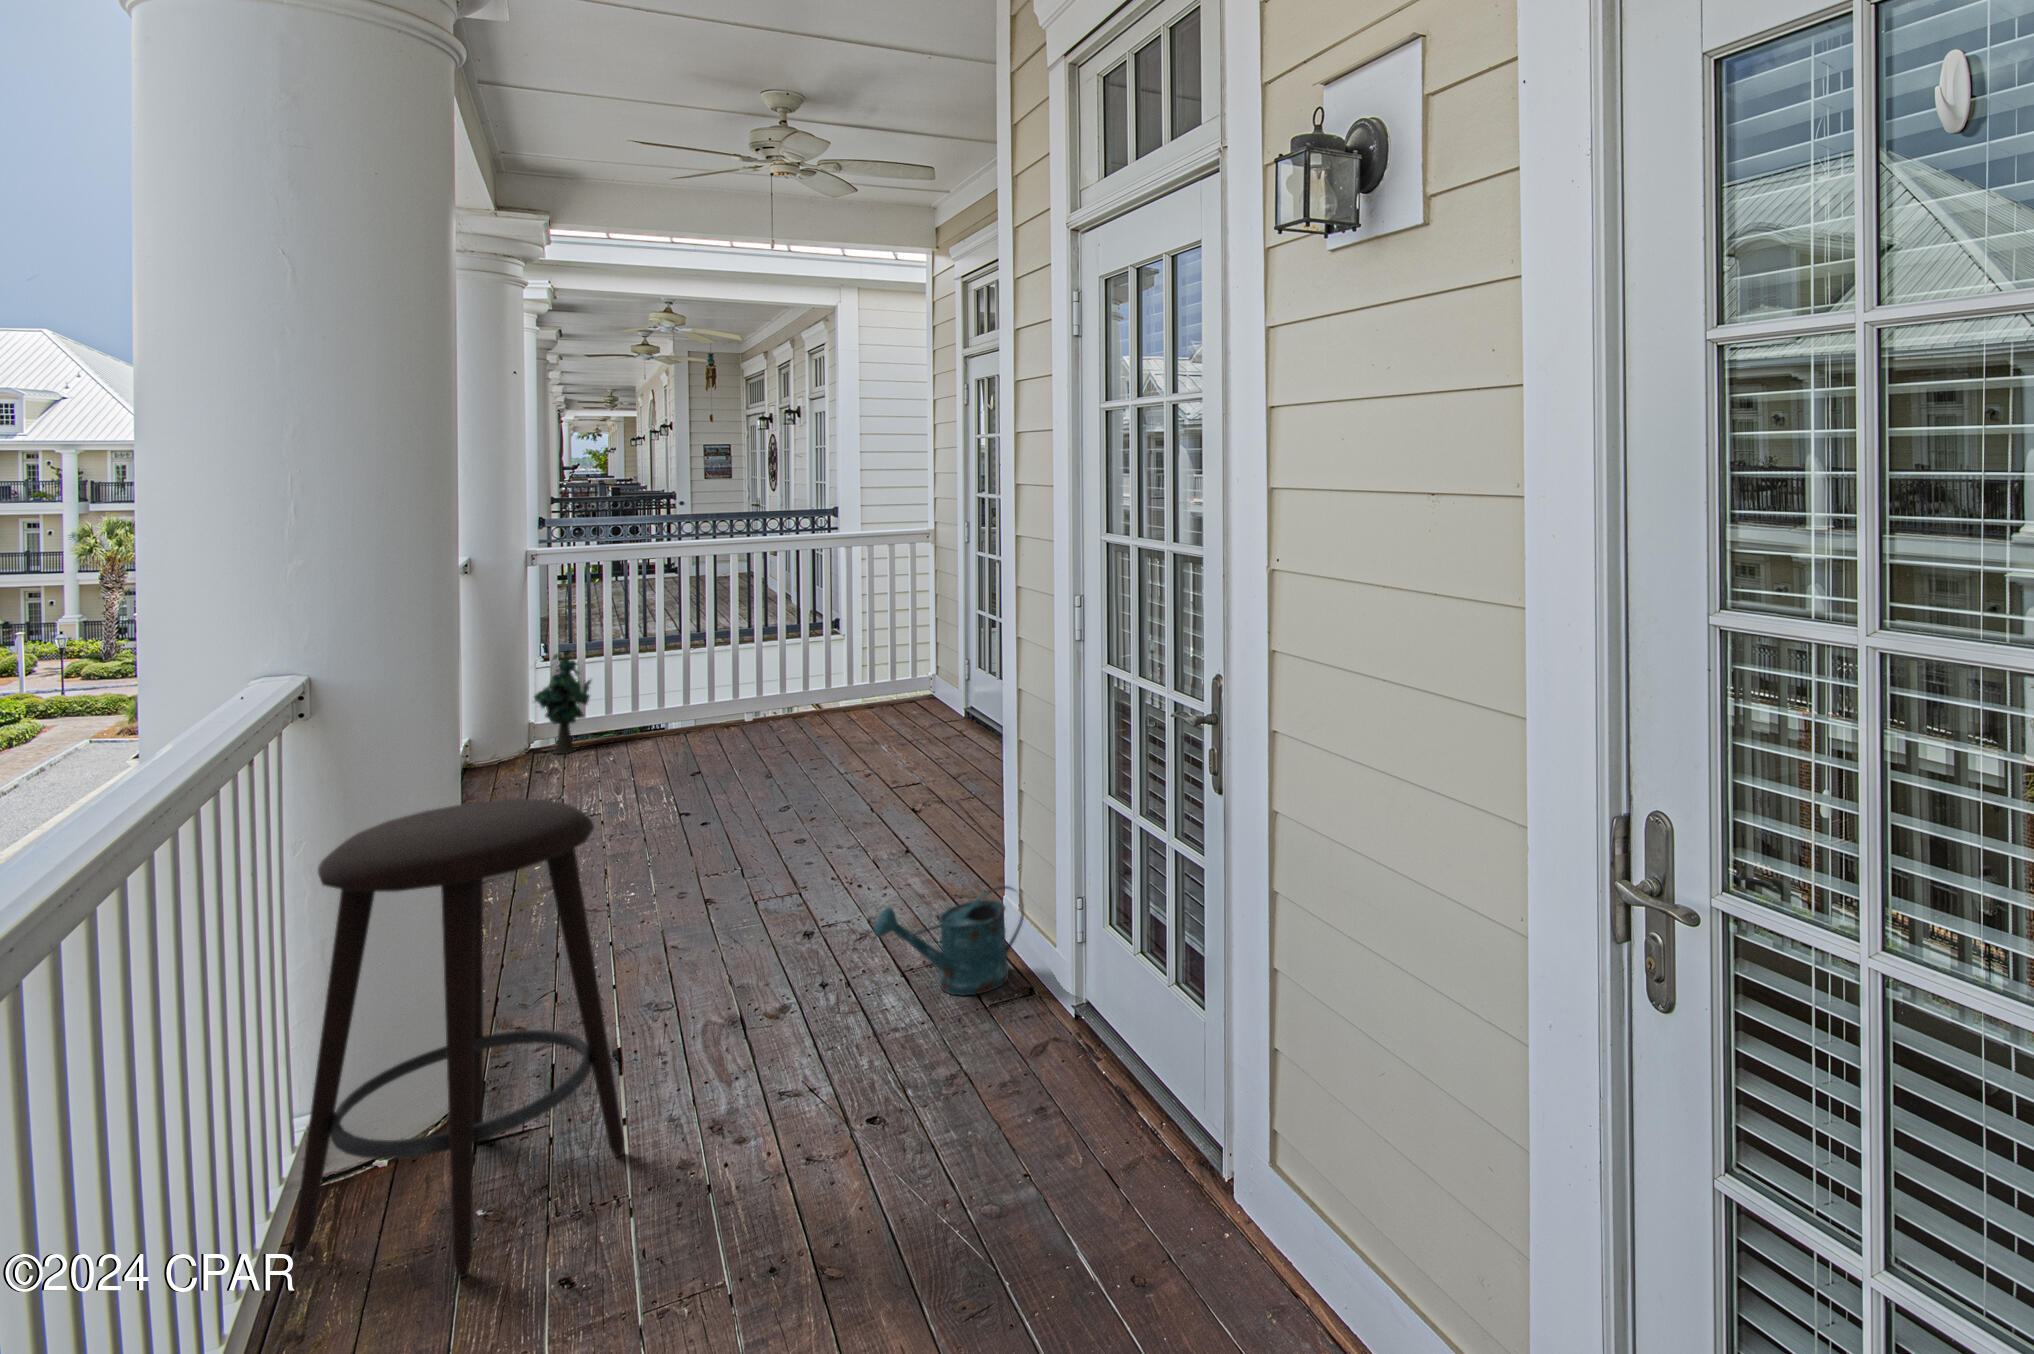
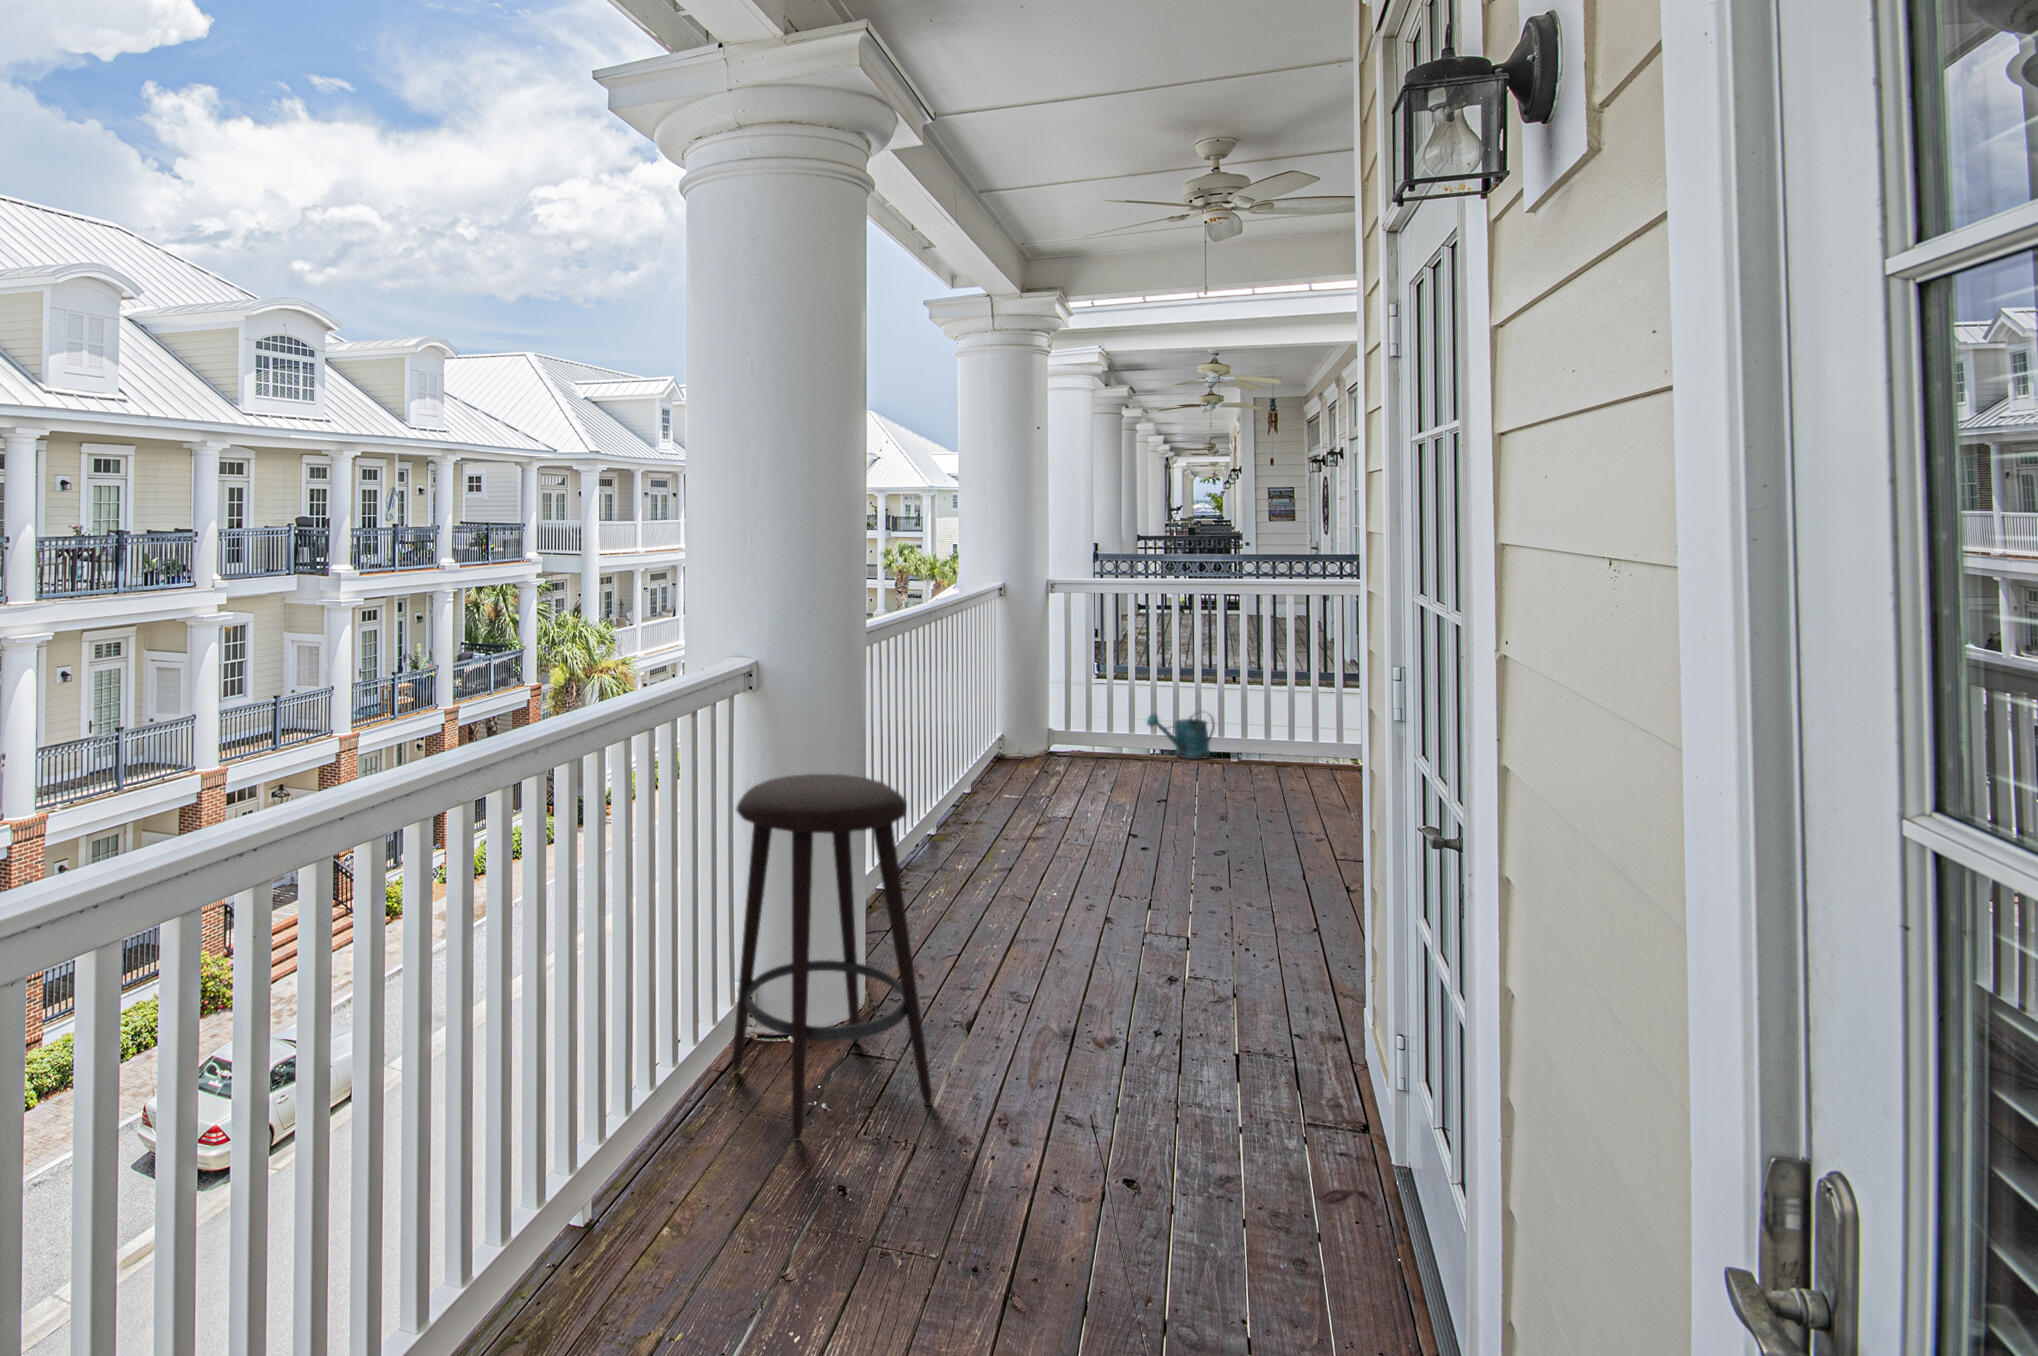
decorative plant: present [534,650,591,754] -> none [1043,669,1091,760]
watering can: present [874,886,1024,995] -> present [1147,714,1215,759]

